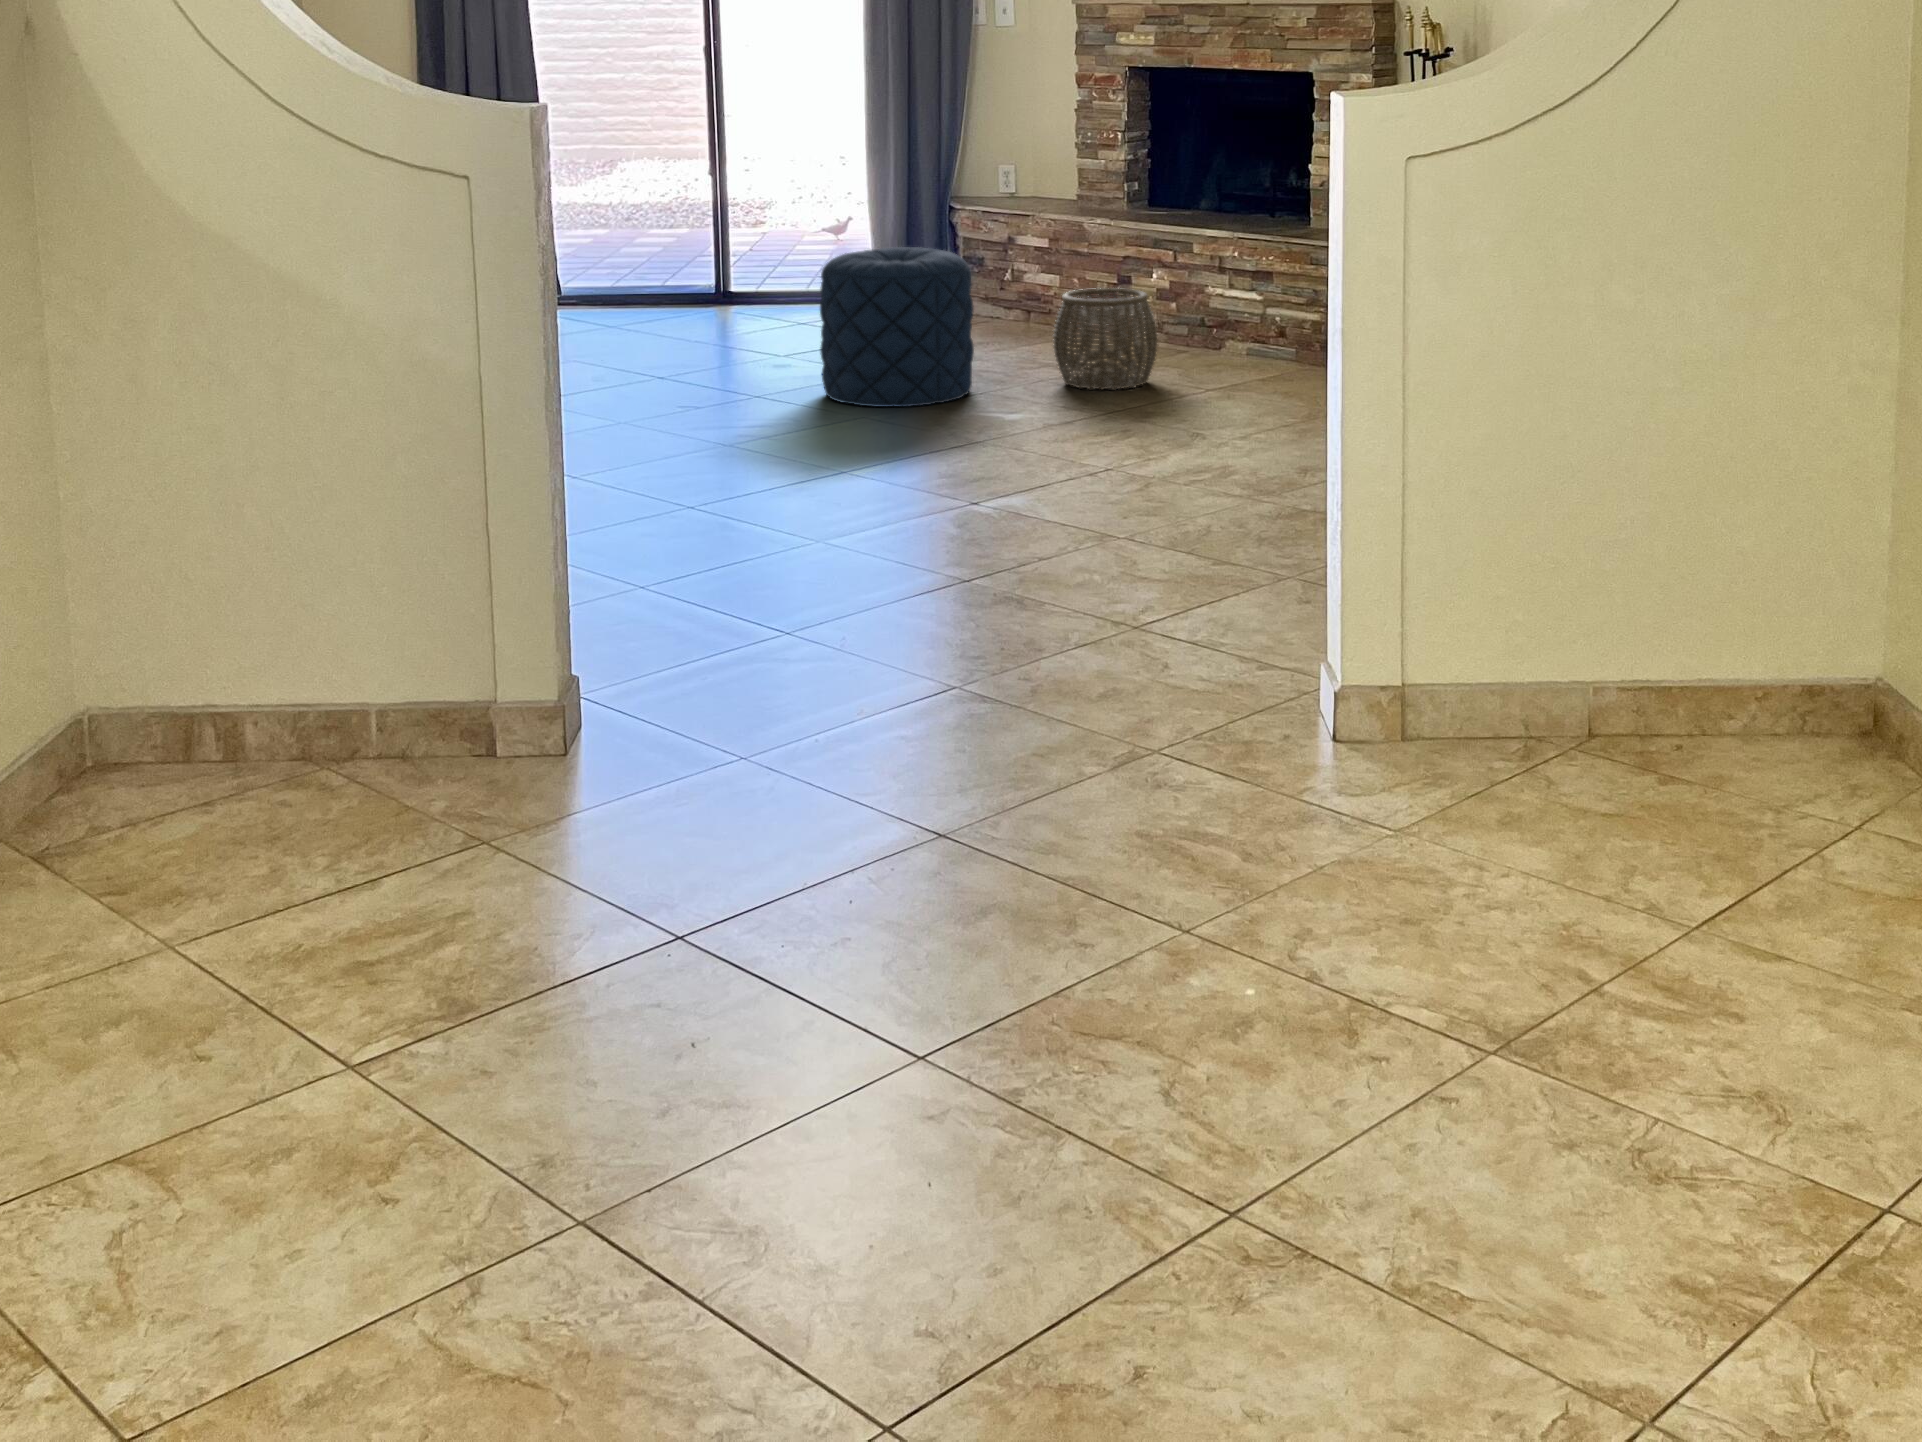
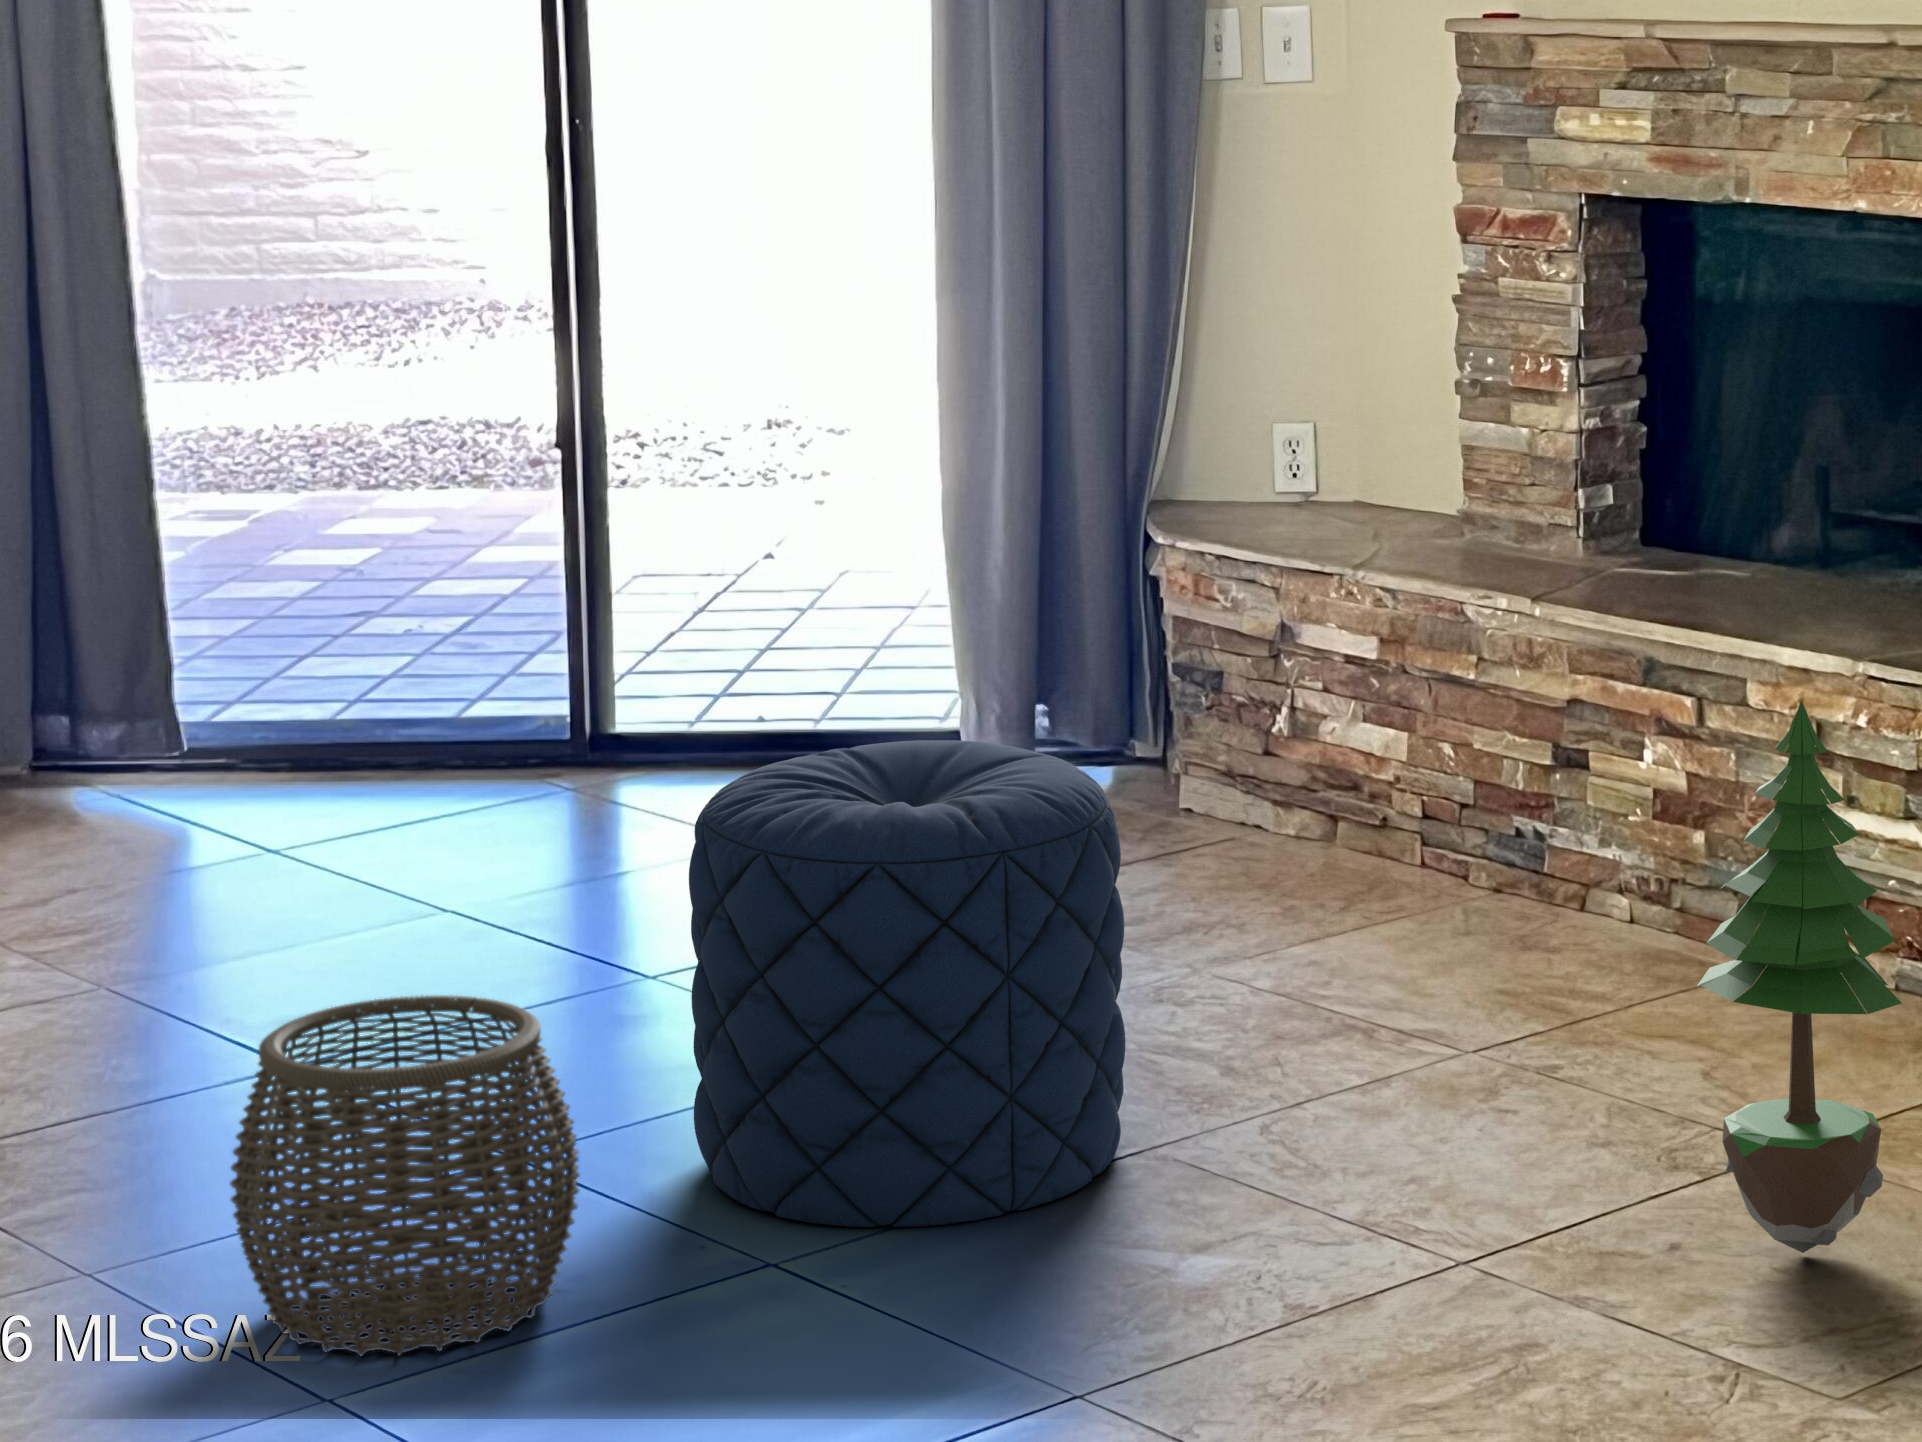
potted tree: none [1178,215,1248,407] -> present [1697,701,1902,1253]
woven basket: present [1053,288,1158,390] -> present [230,995,580,1356]

